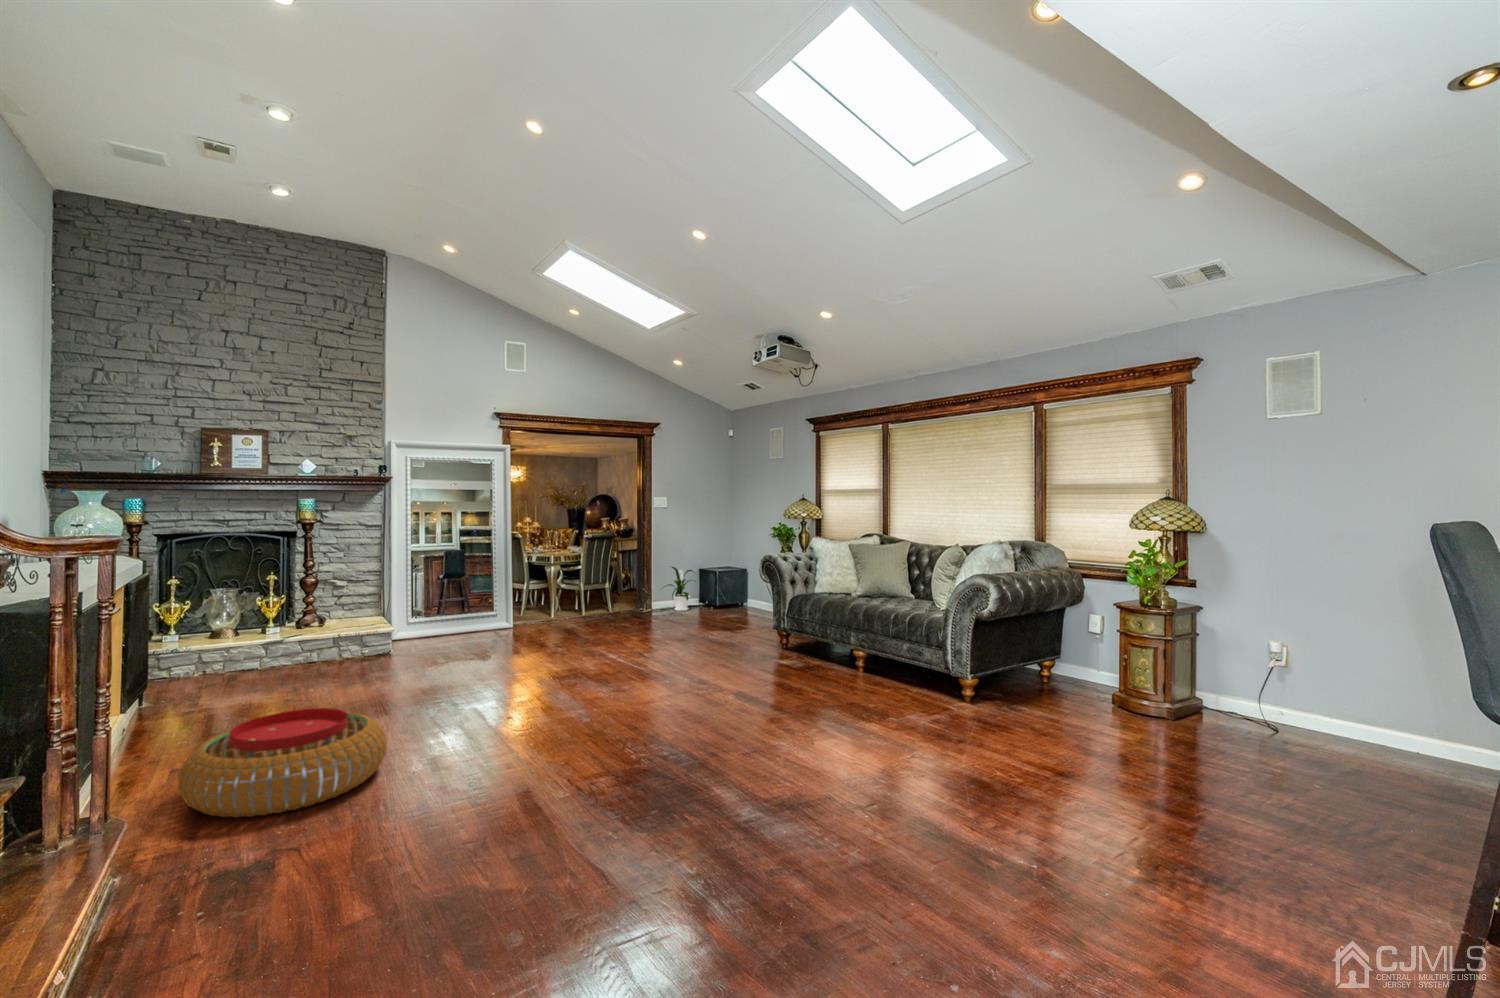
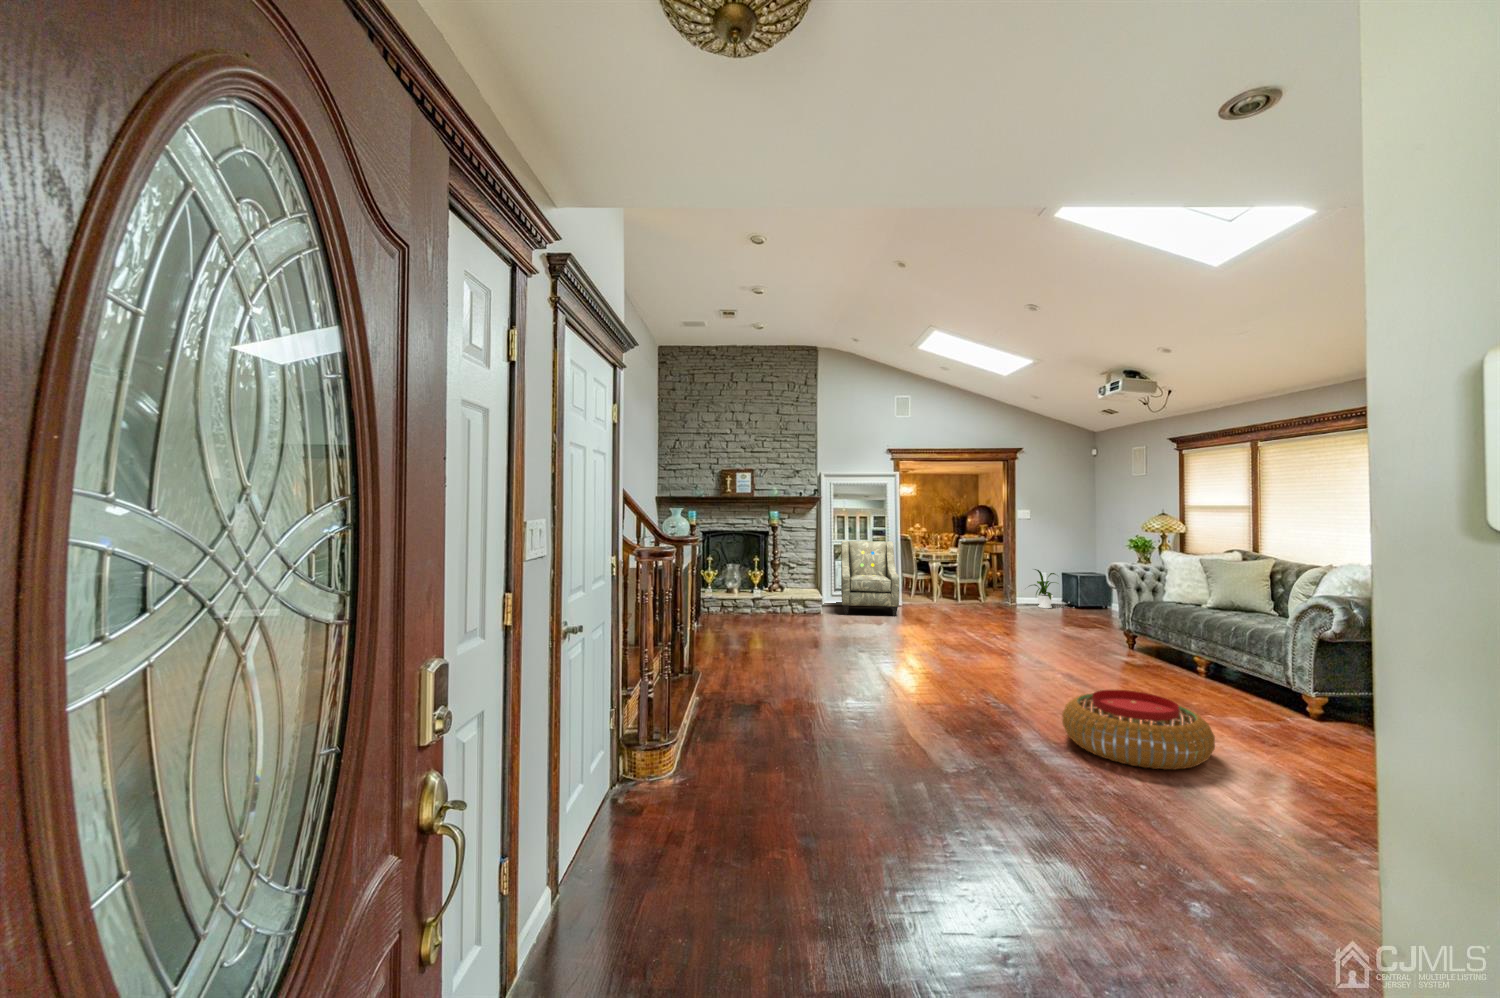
armchair: none [422,540,509,648] -> present [841,541,899,616]
pouf: present [178,708,387,817] -> present [1062,690,1215,770]

